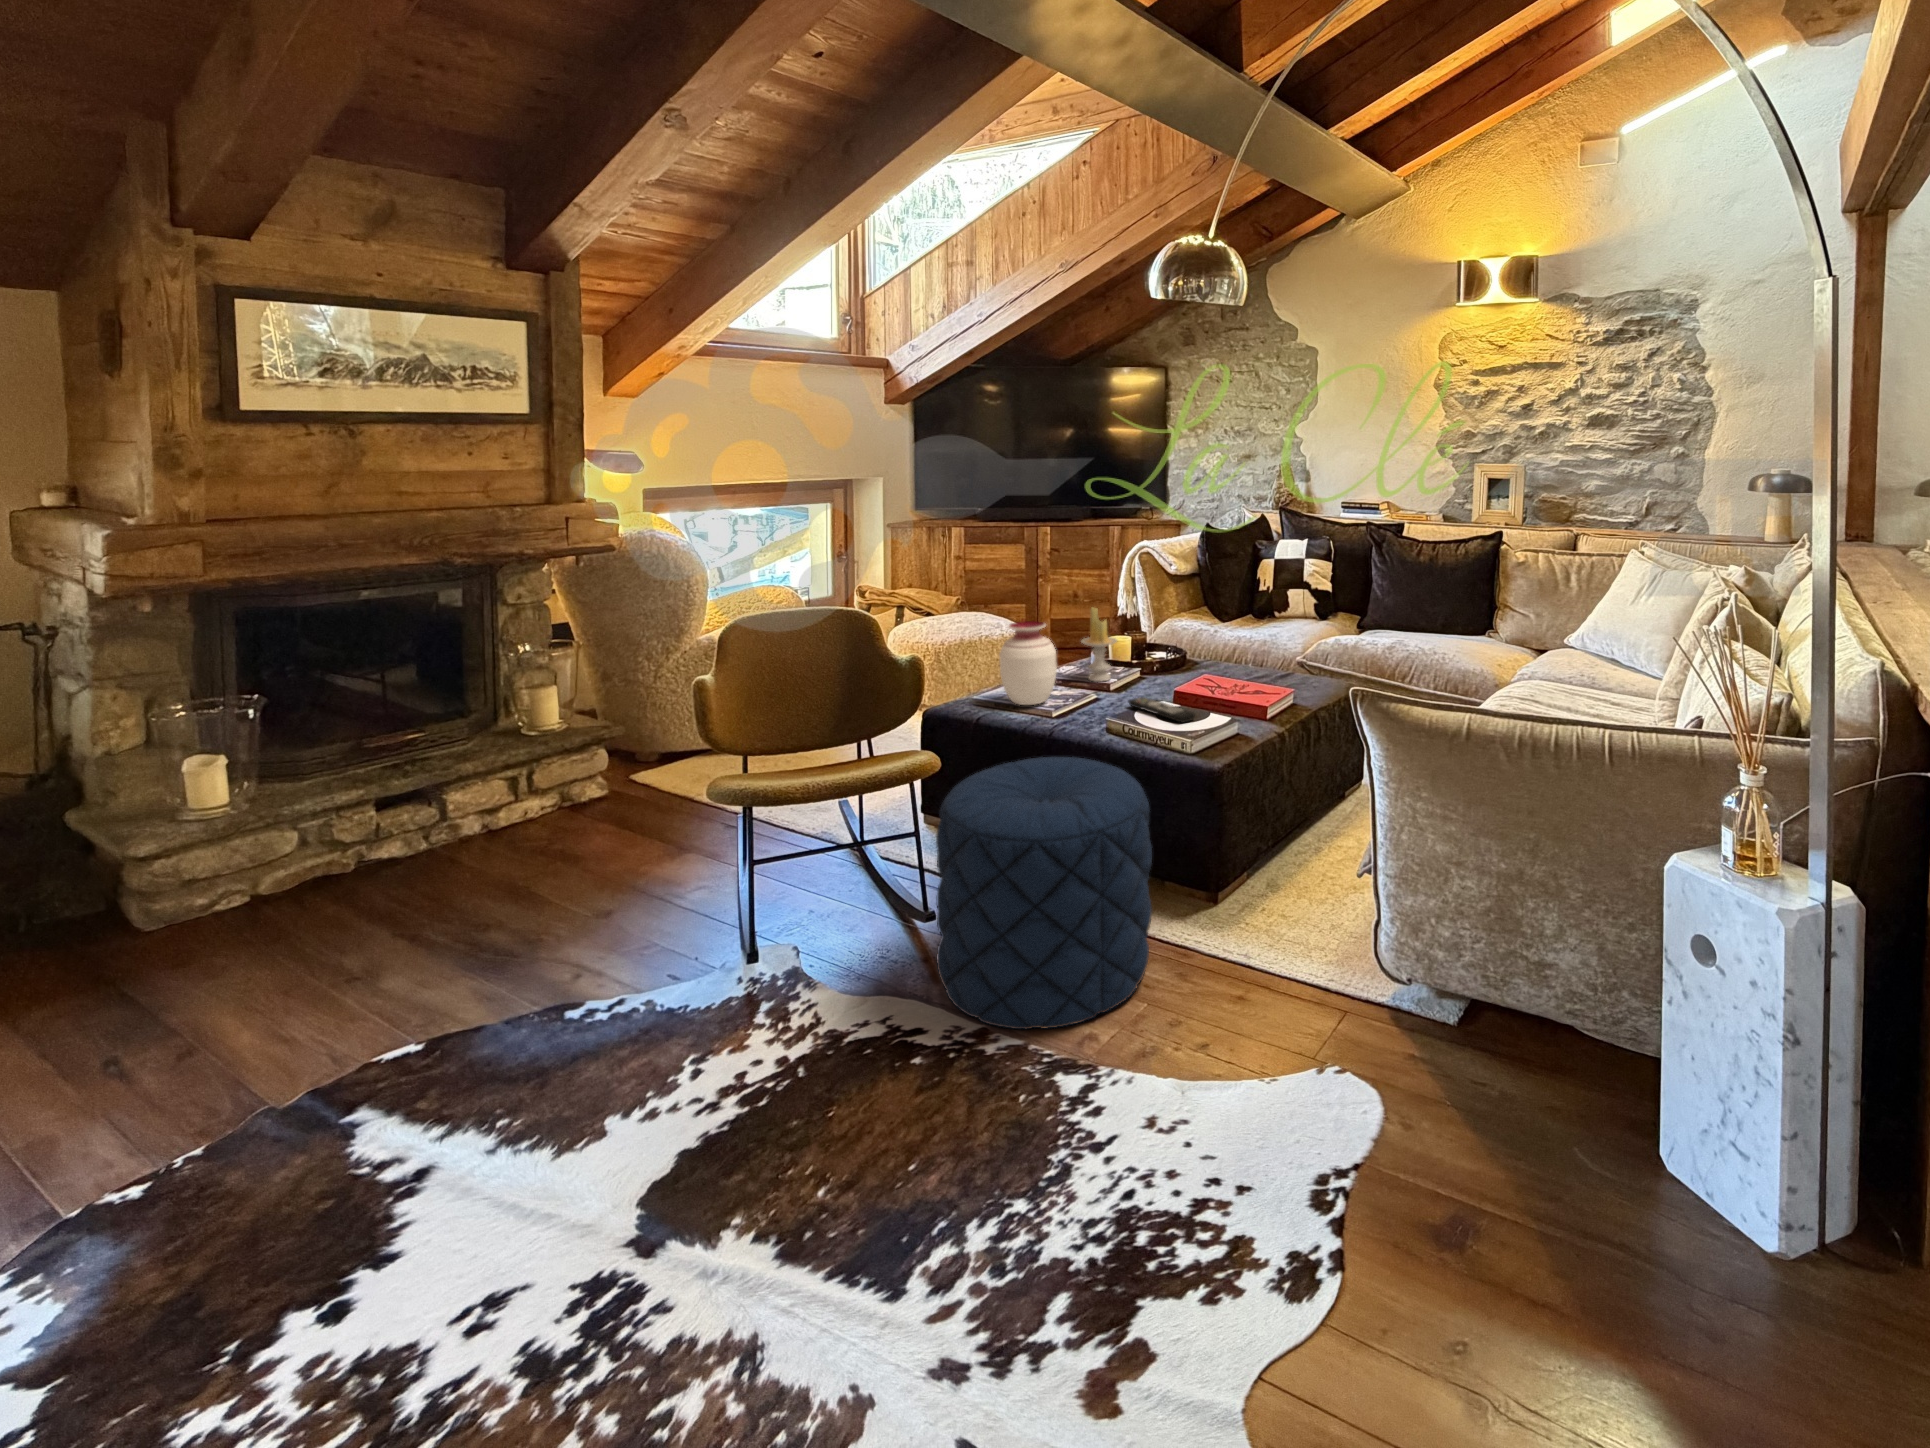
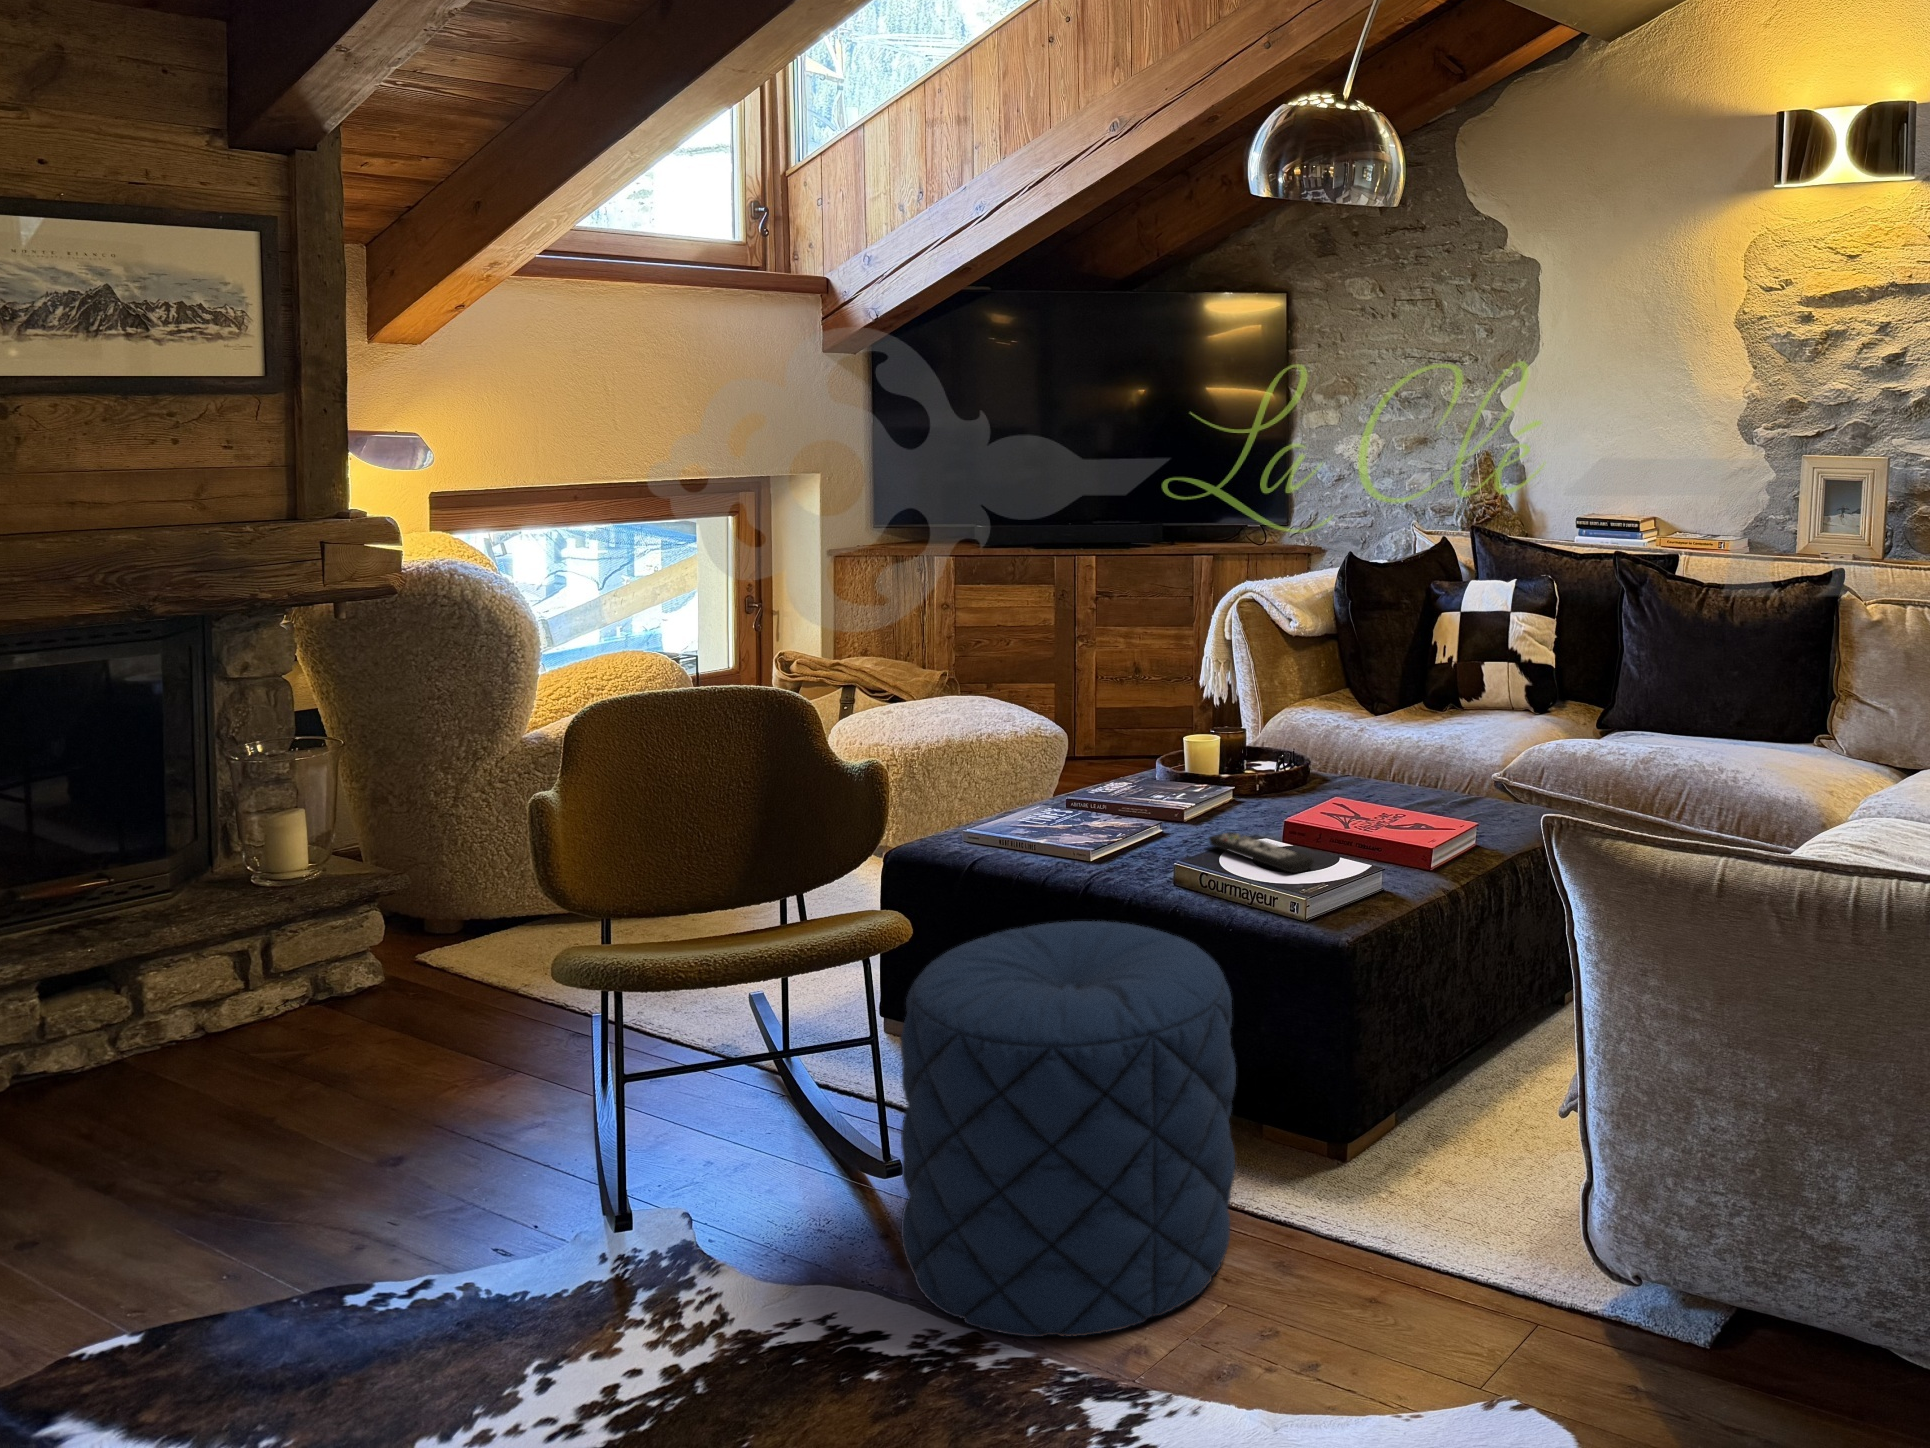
candle: present [1081,608,1117,682] -> none [1135,687,1195,808]
vase: present [1000,621,1057,705] -> none [1004,709,1095,843]

